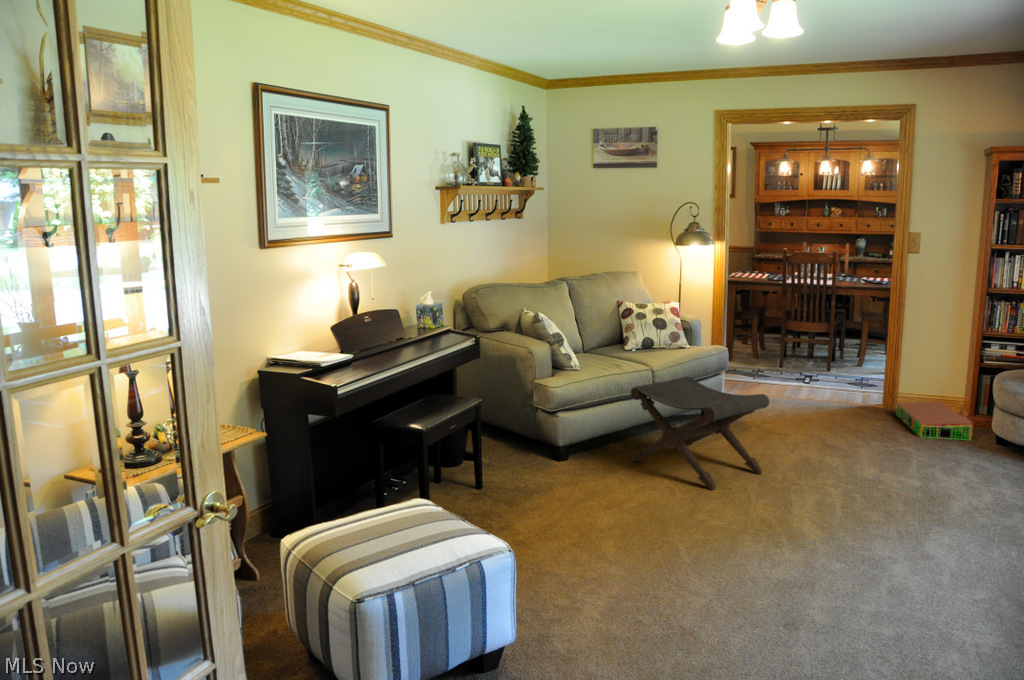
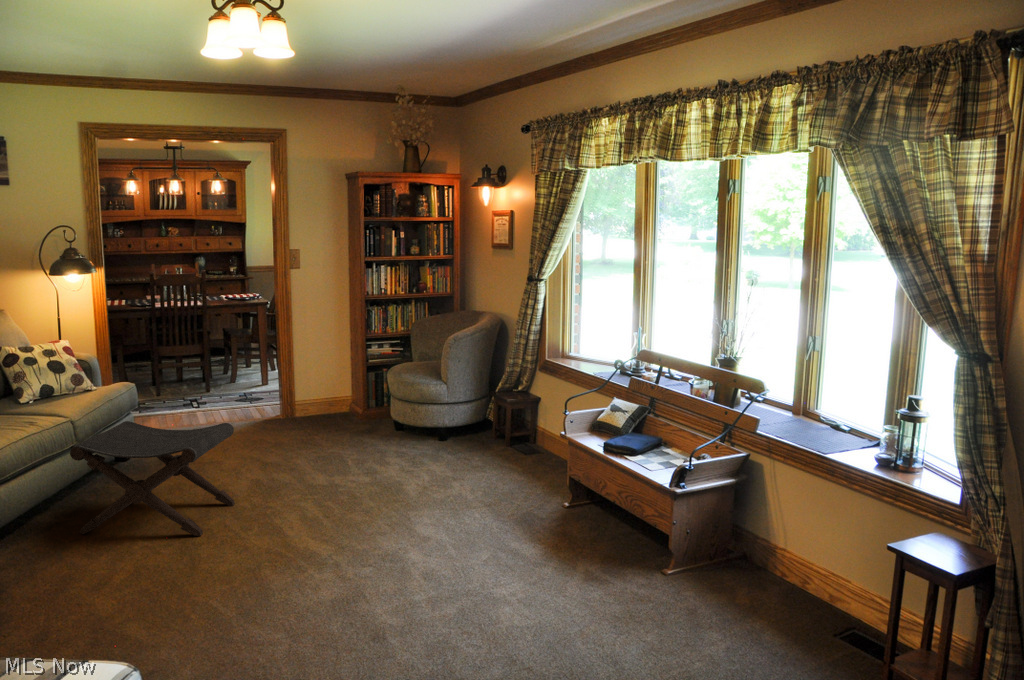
storage bin: present [896,402,973,440] -> none [303,399,374,433]

